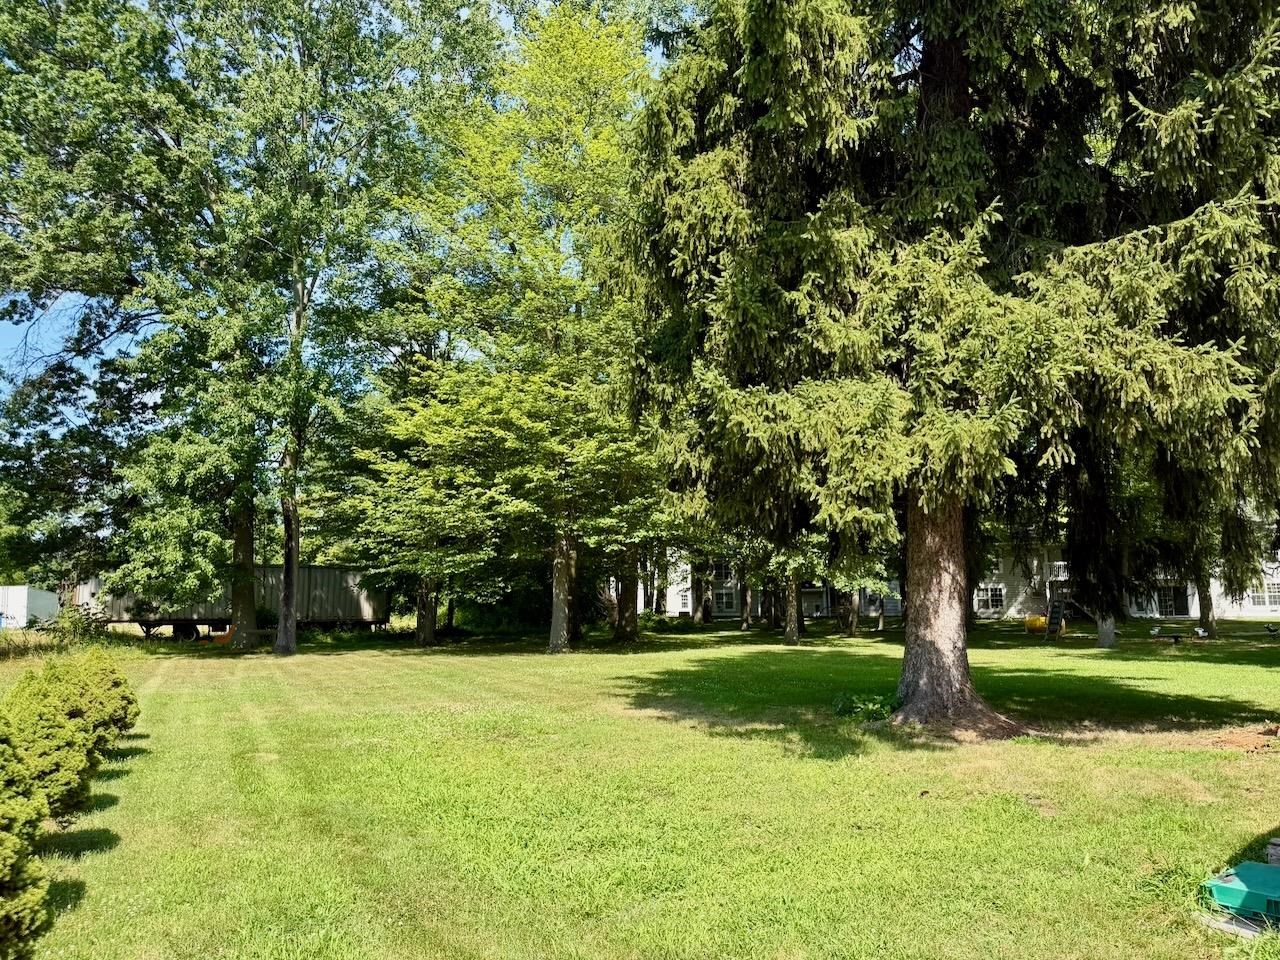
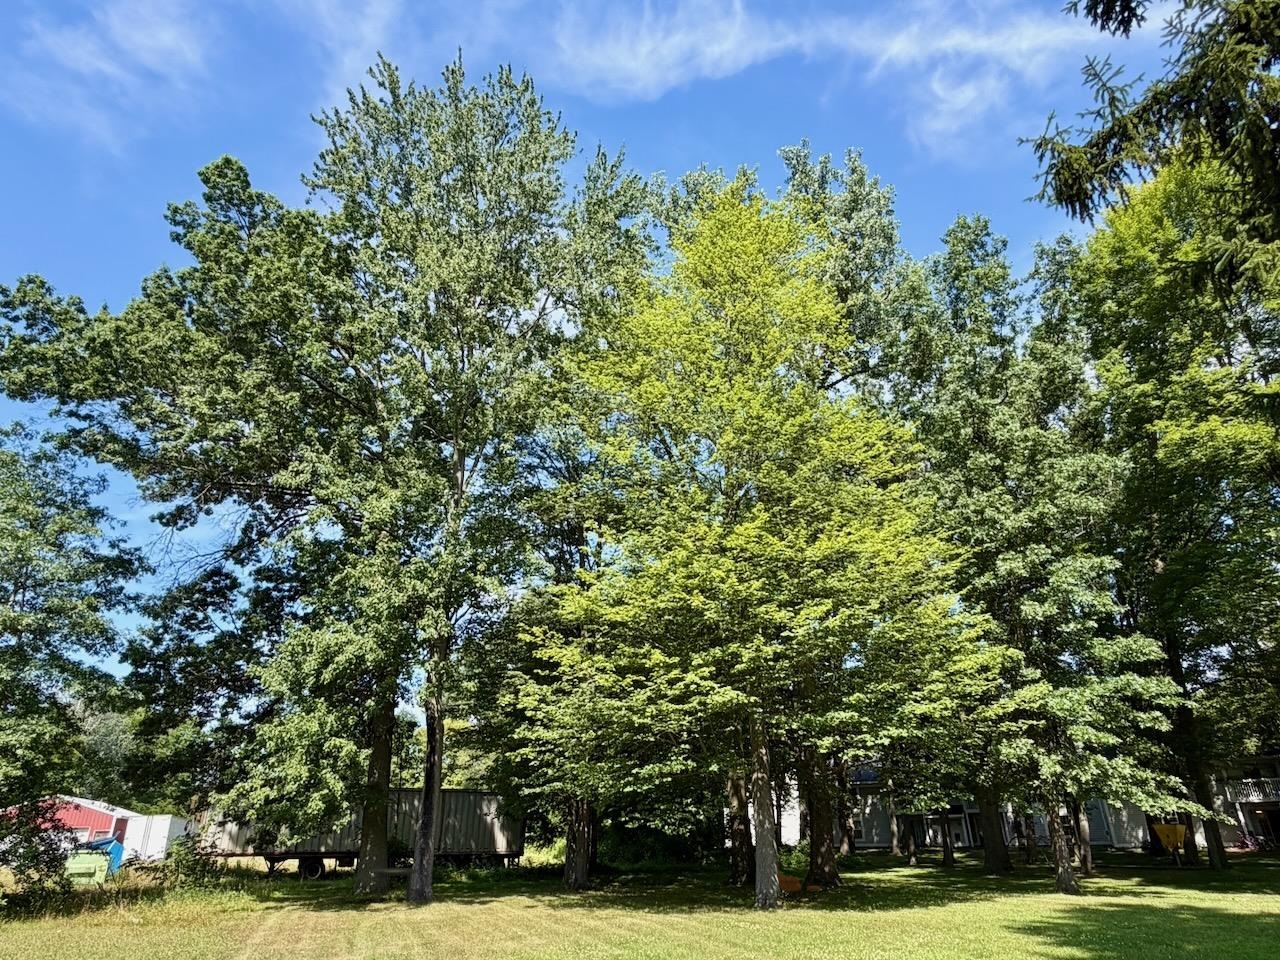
lounge chair: present [199,625,235,649] -> present [778,865,820,900]

